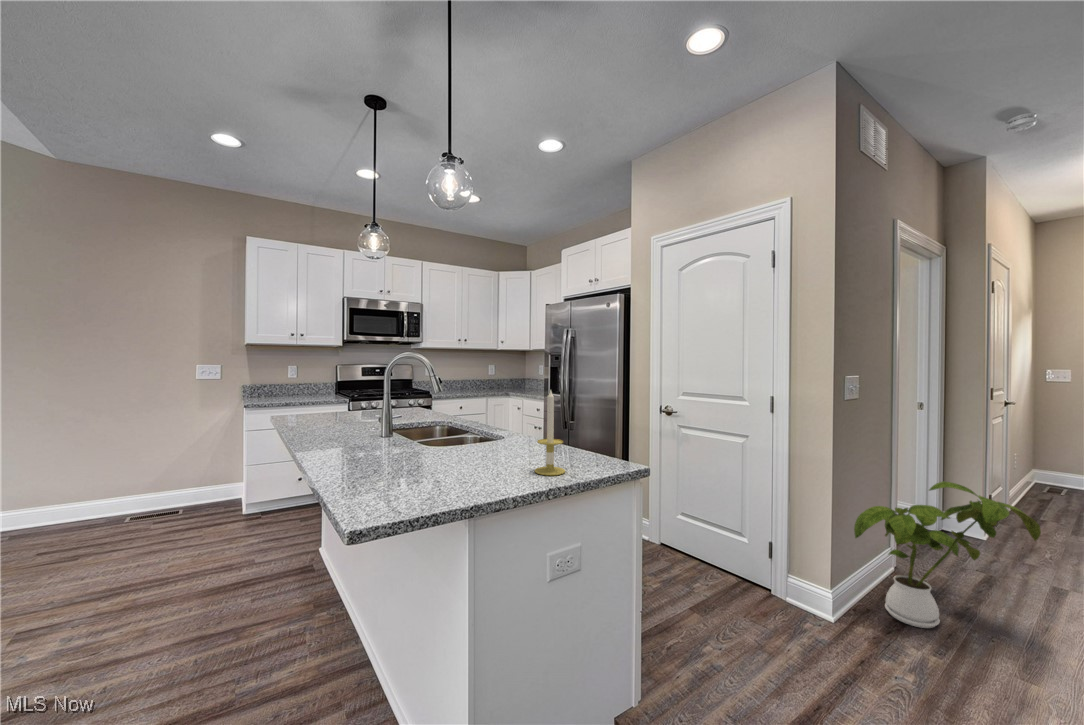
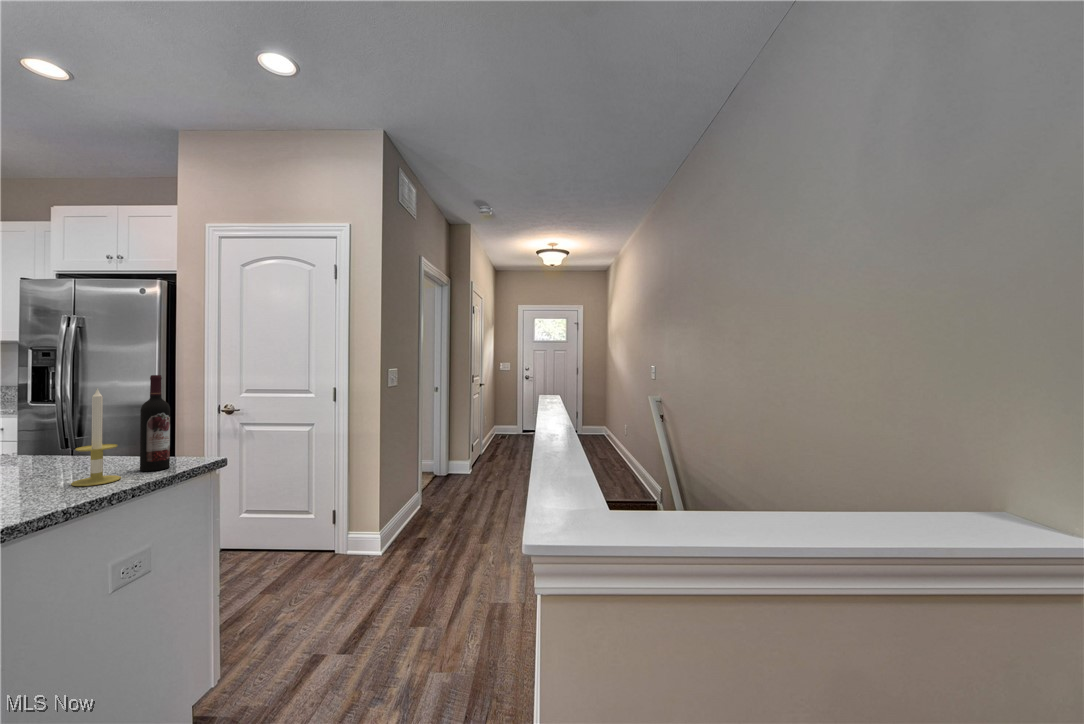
wine bottle: none [581,379,602,470] -> present [140,375,170,471]
house plant: present [854,482,1041,628] -> none [396,436,488,537]

